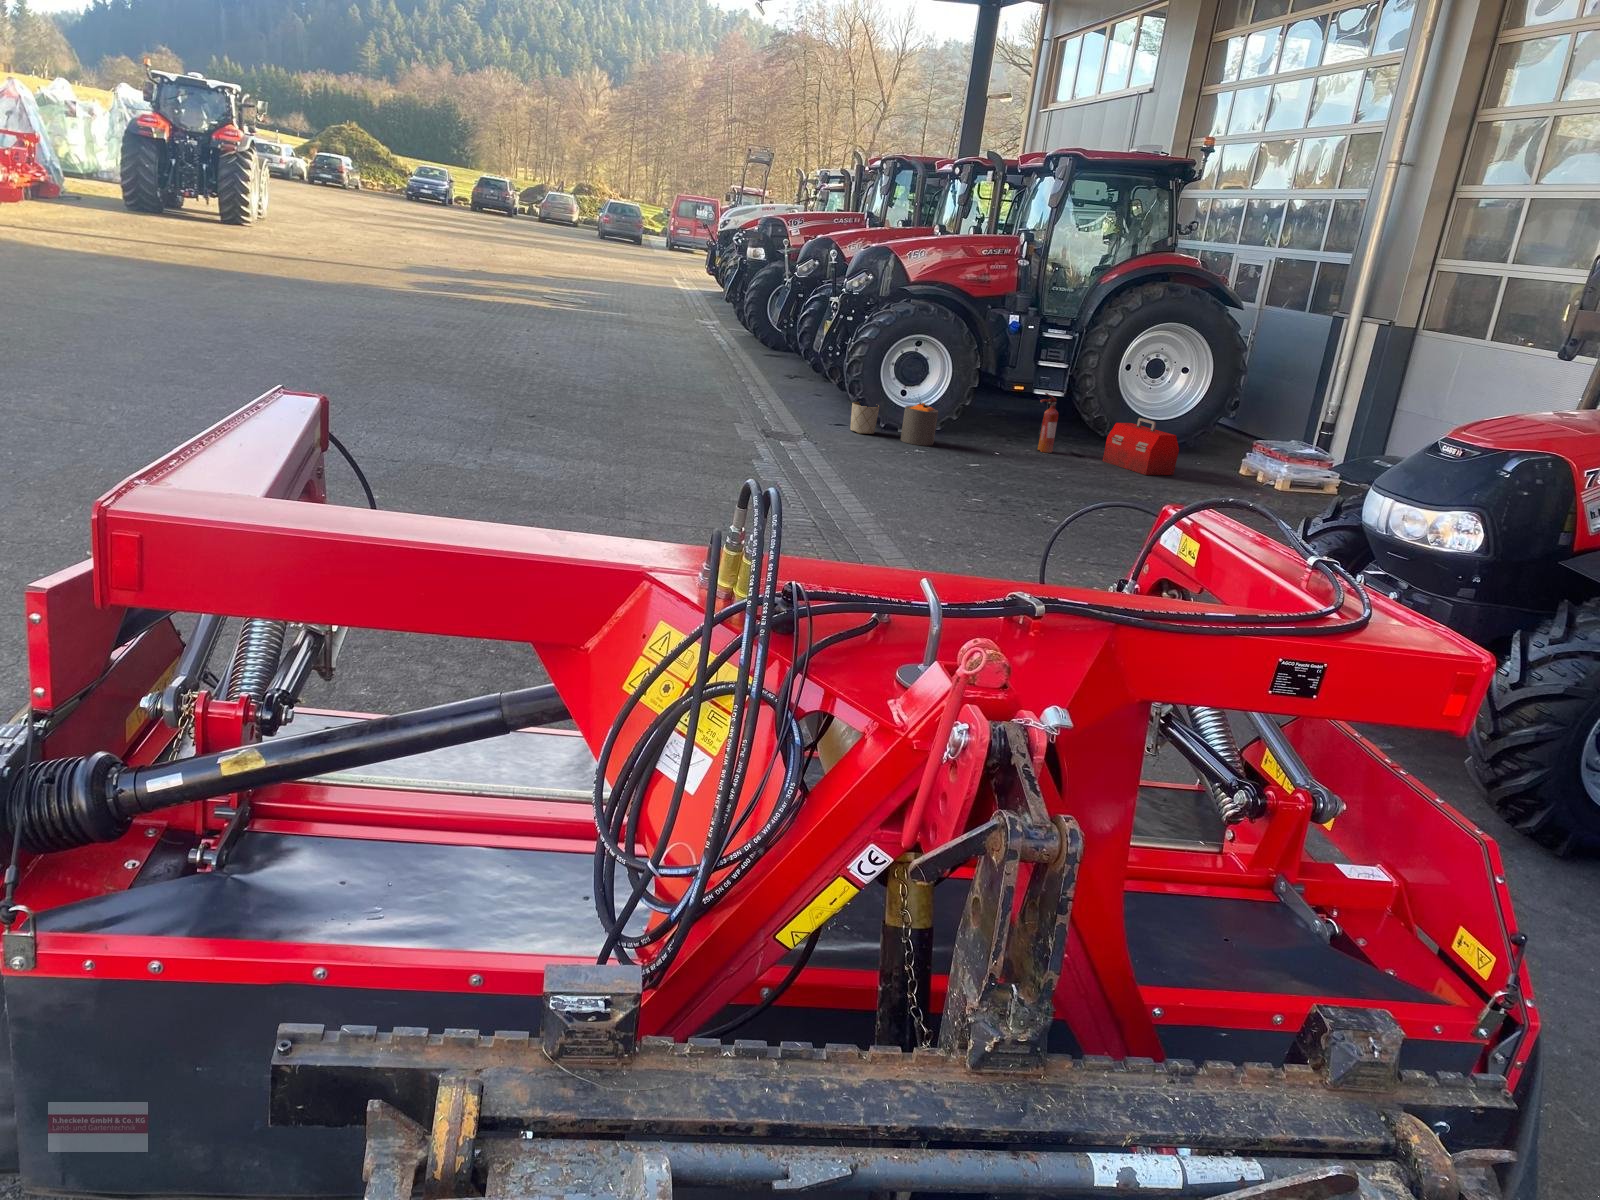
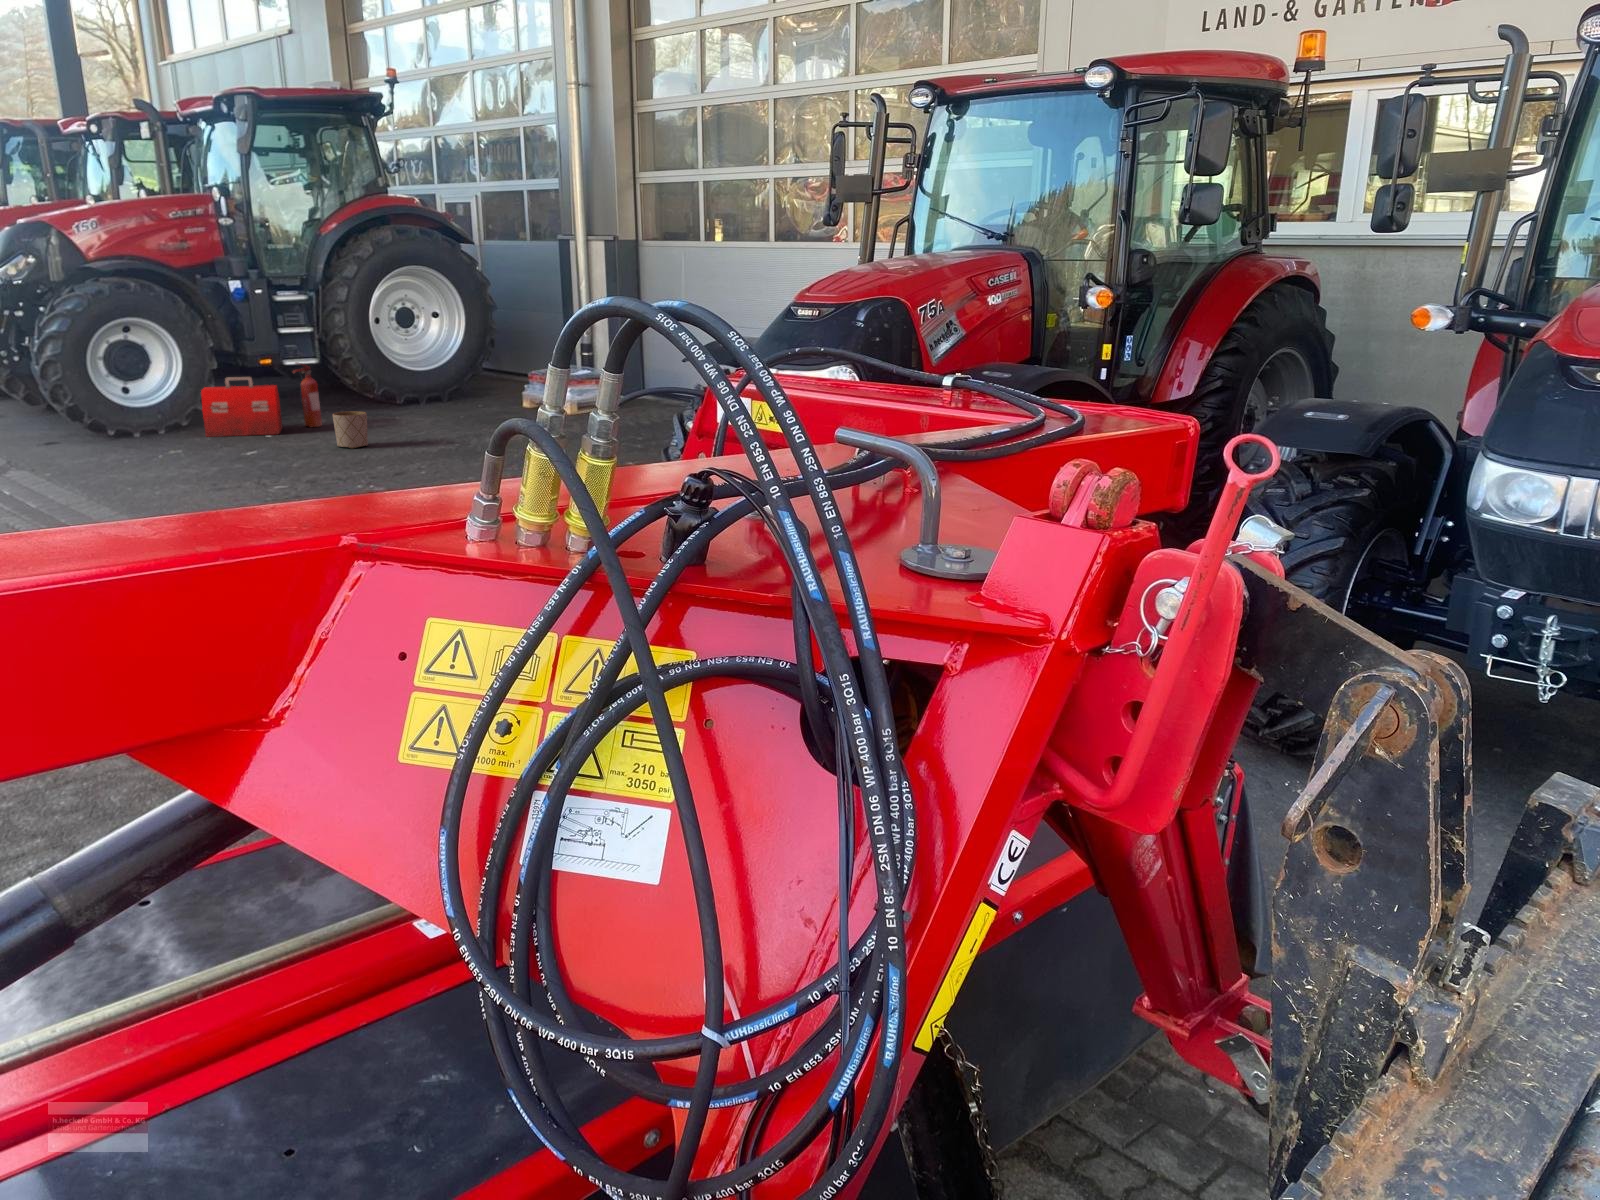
trash can: present [900,394,938,446] -> none [131,387,183,448]
planter: present [850,402,879,434] -> present [333,411,368,449]
toolbox: present [1103,418,1179,475] -> present [201,377,282,437]

